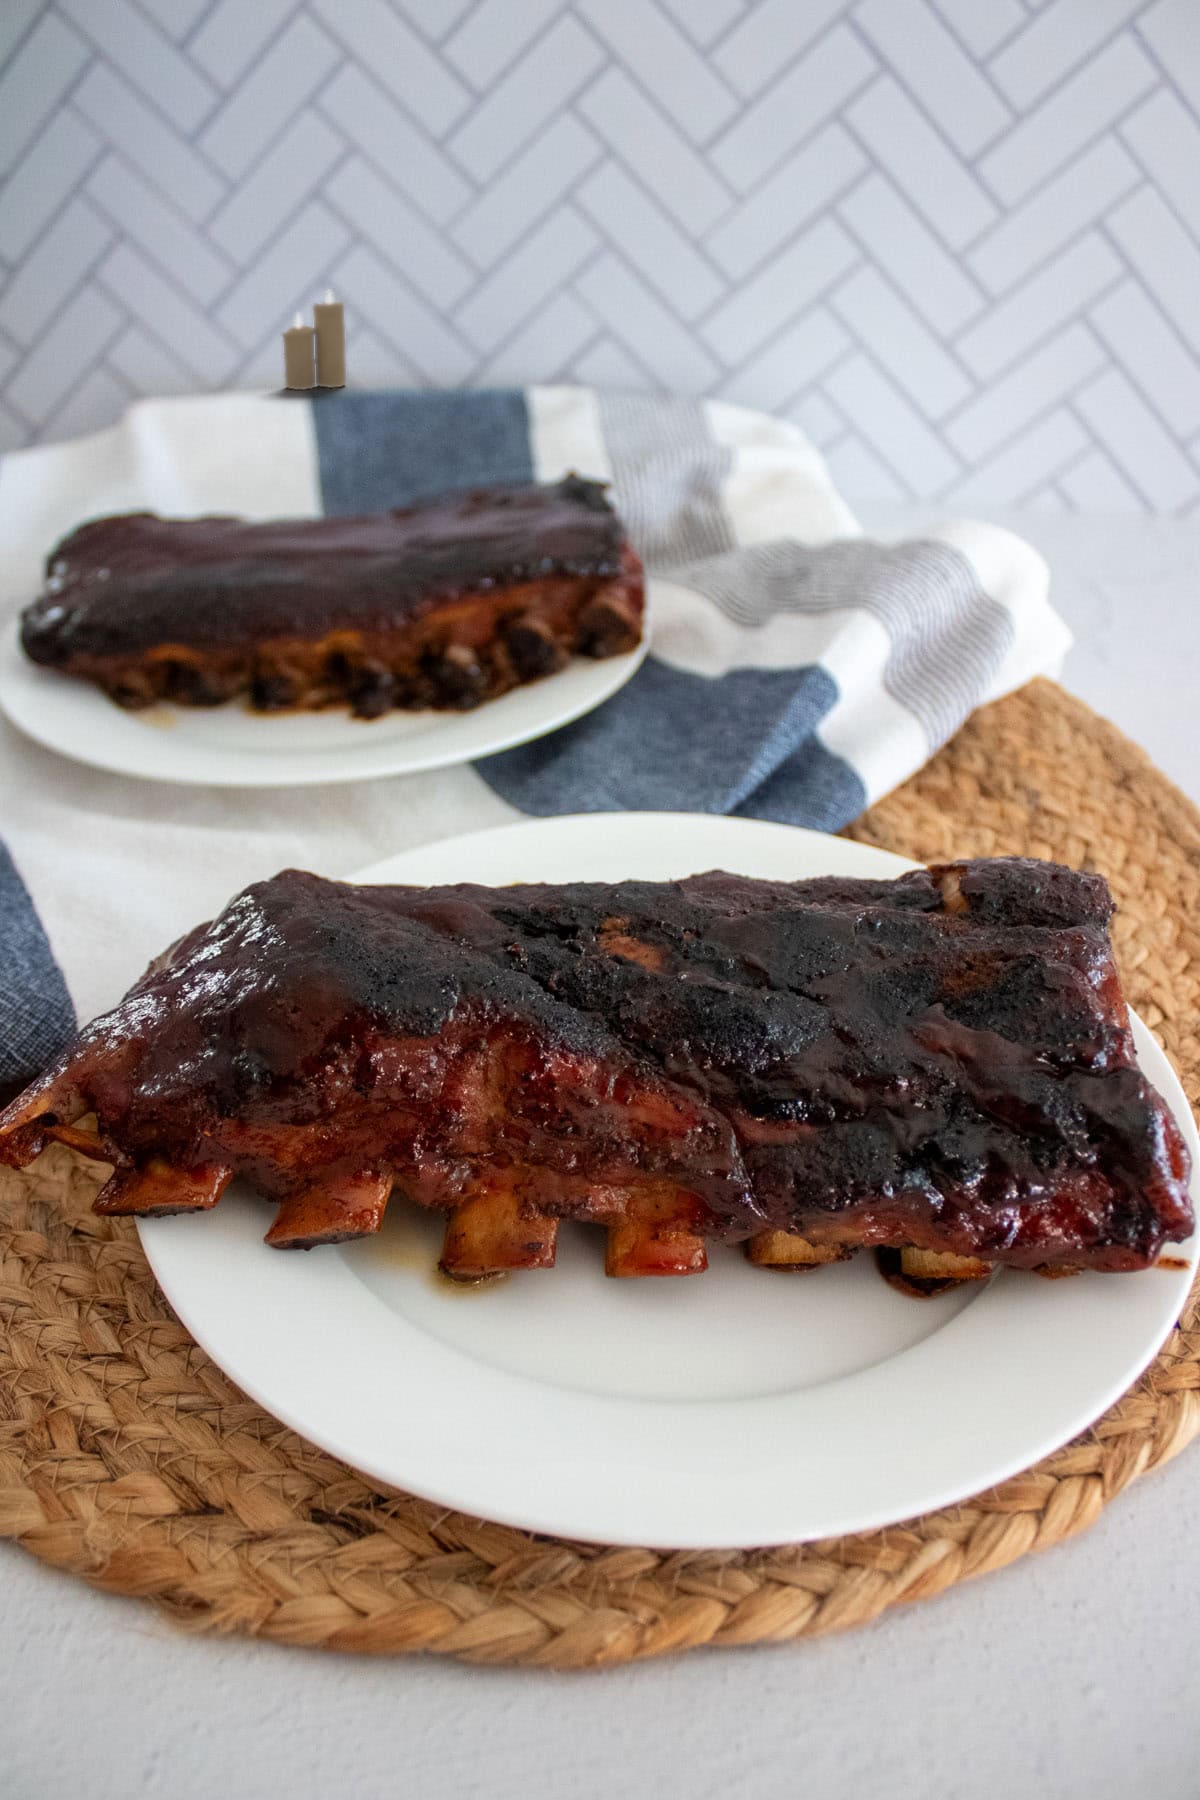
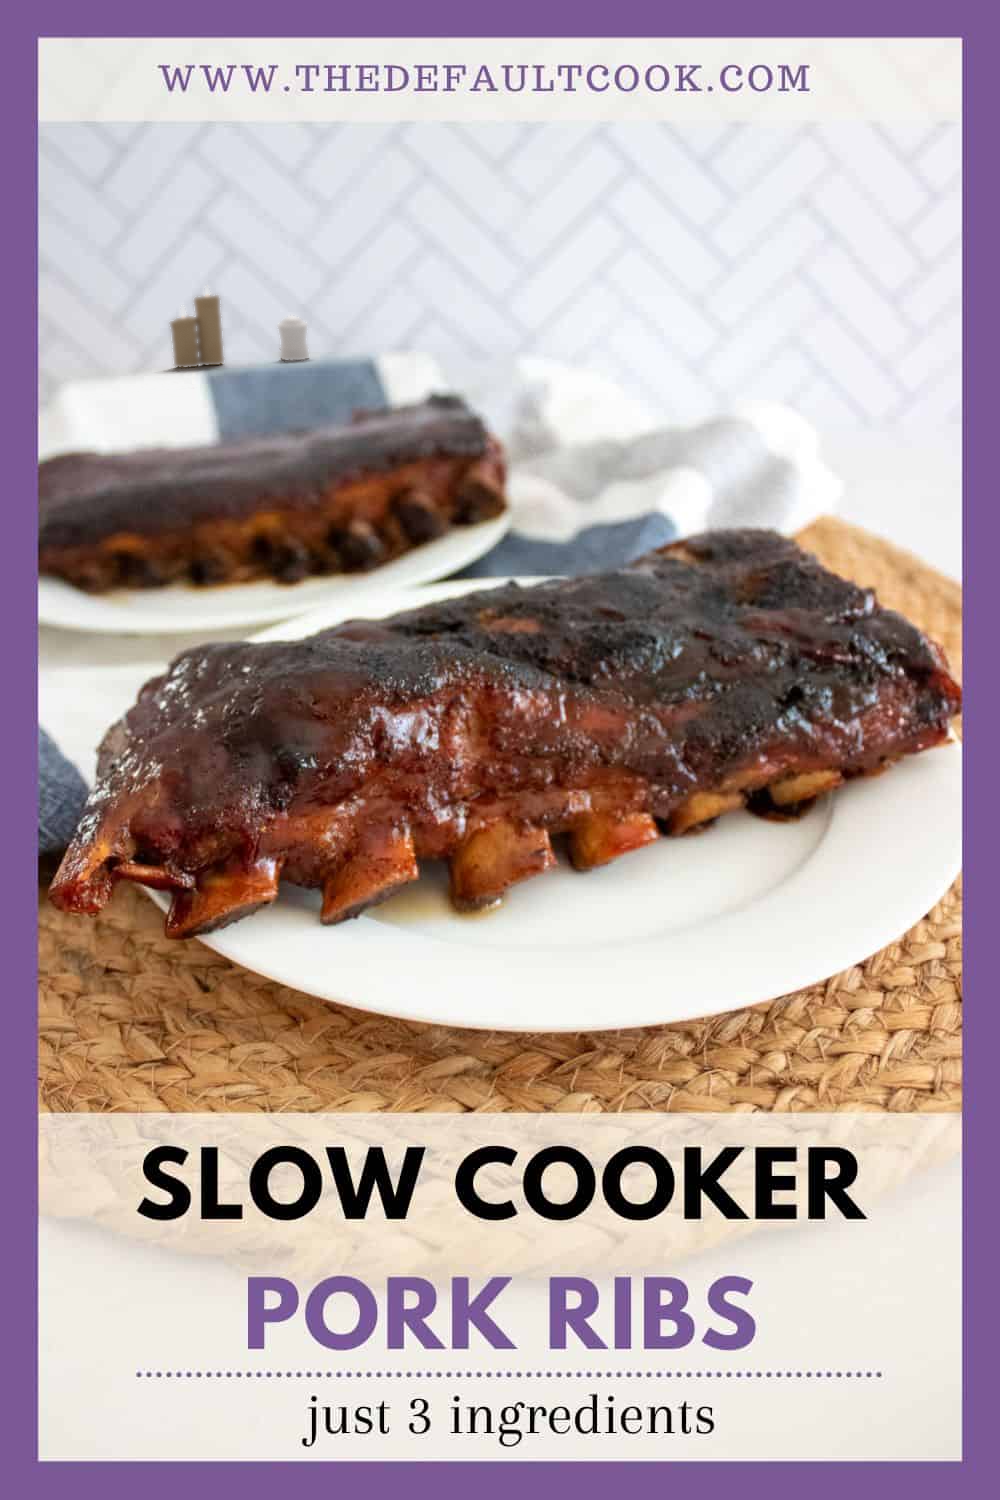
salt shaker: none [414,329,452,386] -> present [278,316,309,361]

